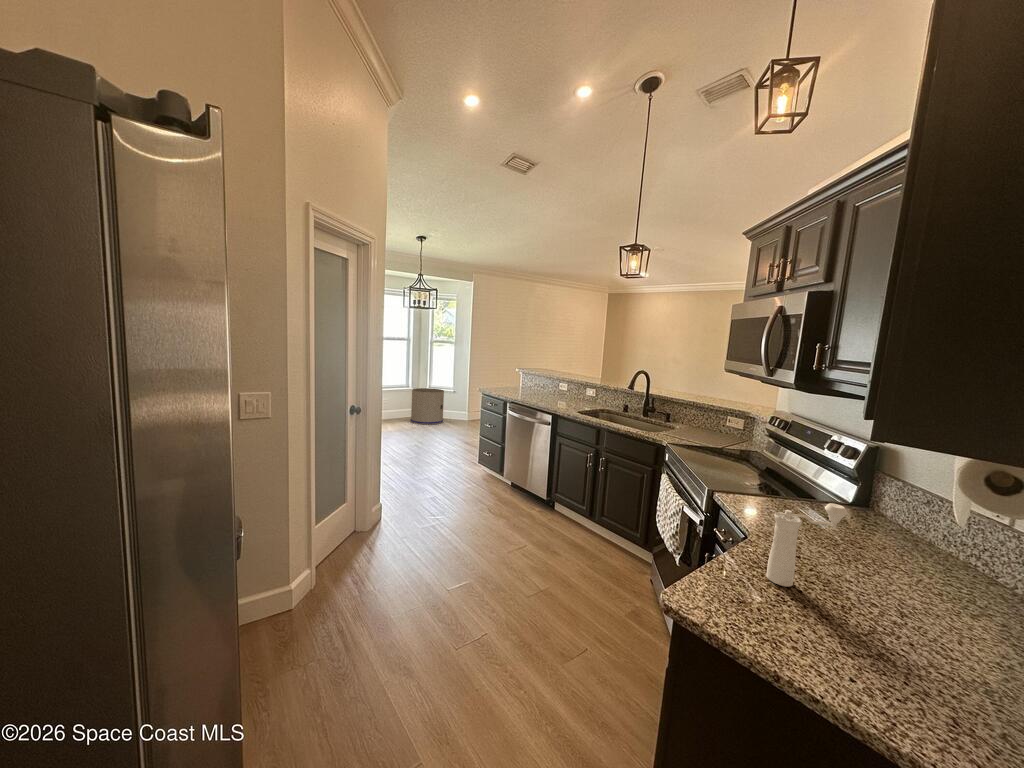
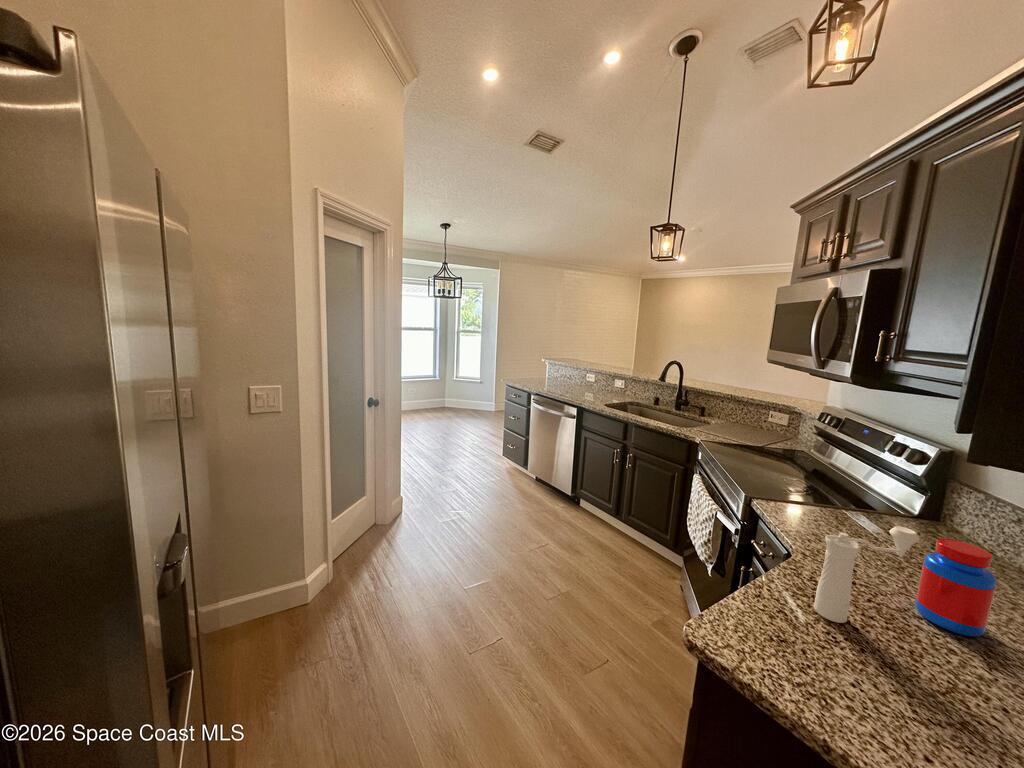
trash can: present [410,388,444,425] -> none [435,379,468,416]
jar: none [847,514,907,593] -> present [915,538,997,636]

